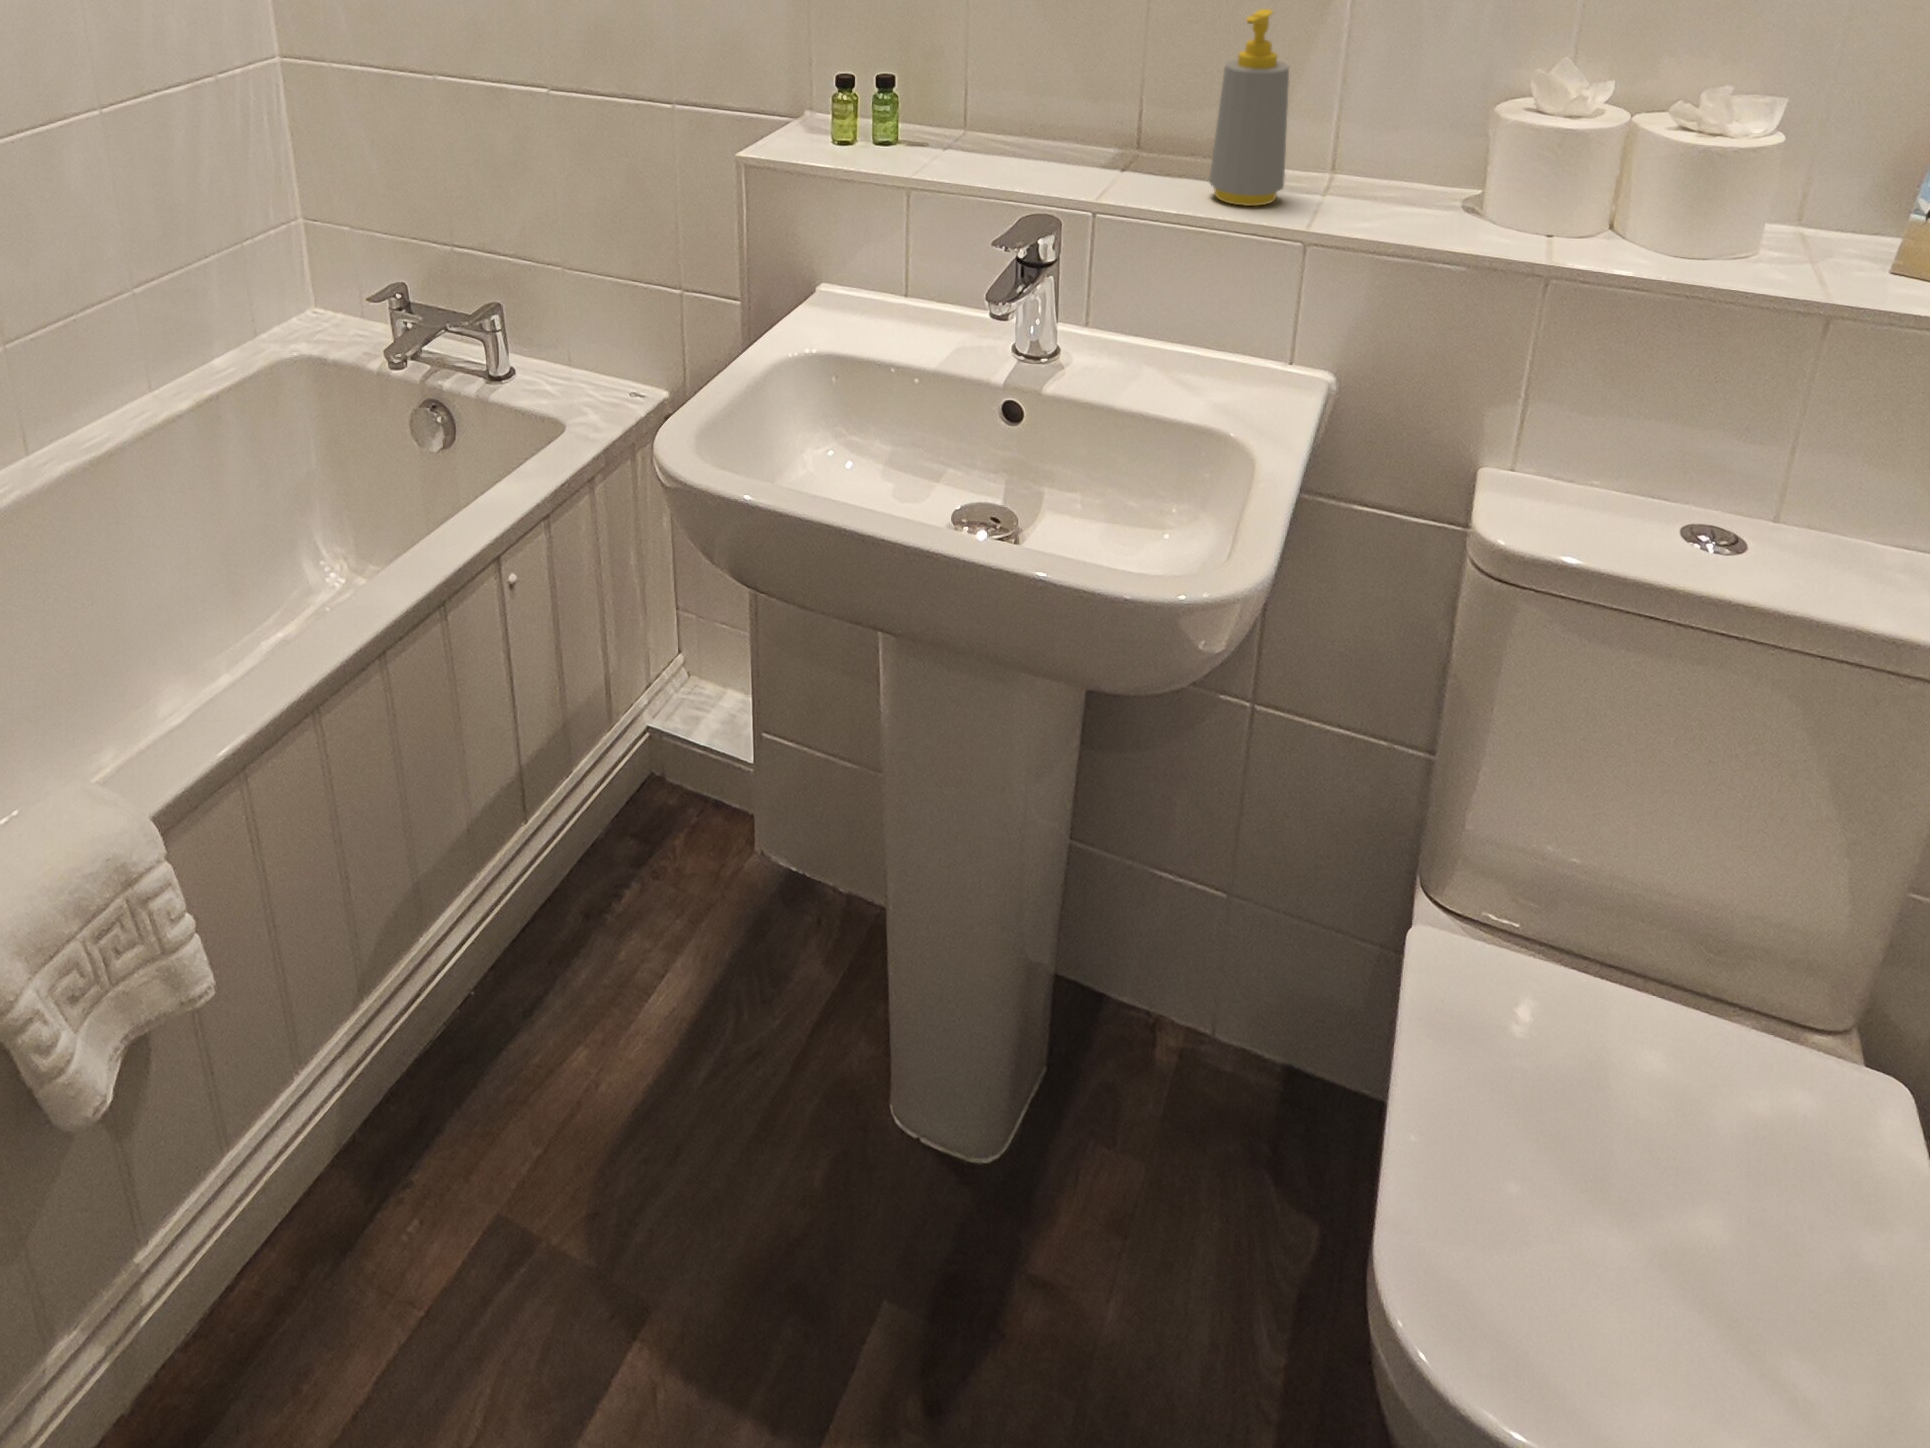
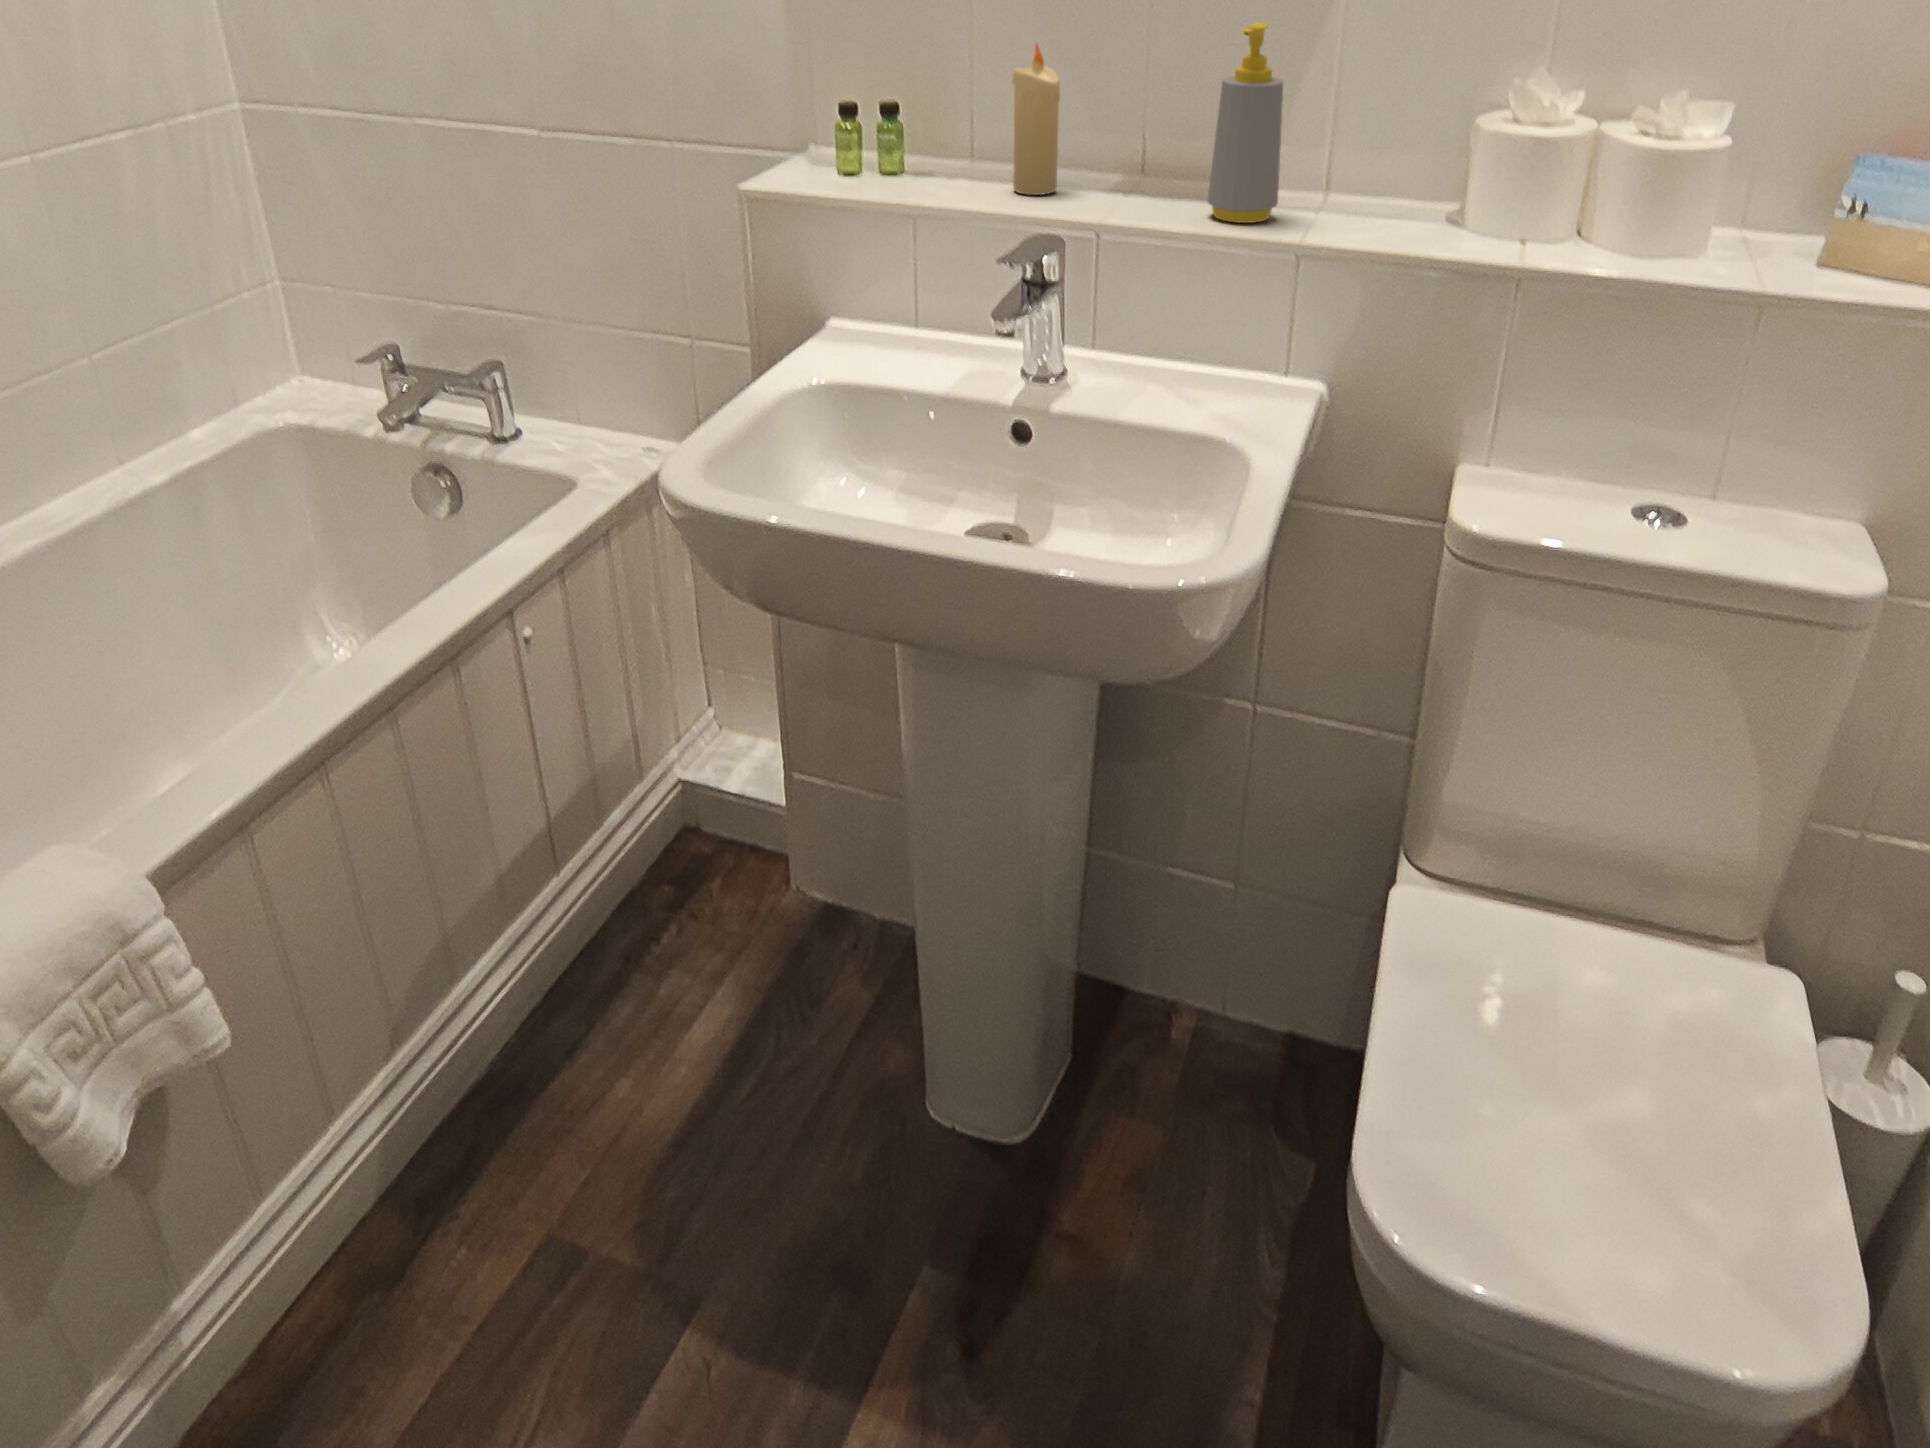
candle: none [1009,21,1058,168] -> present [1012,44,1060,195]

